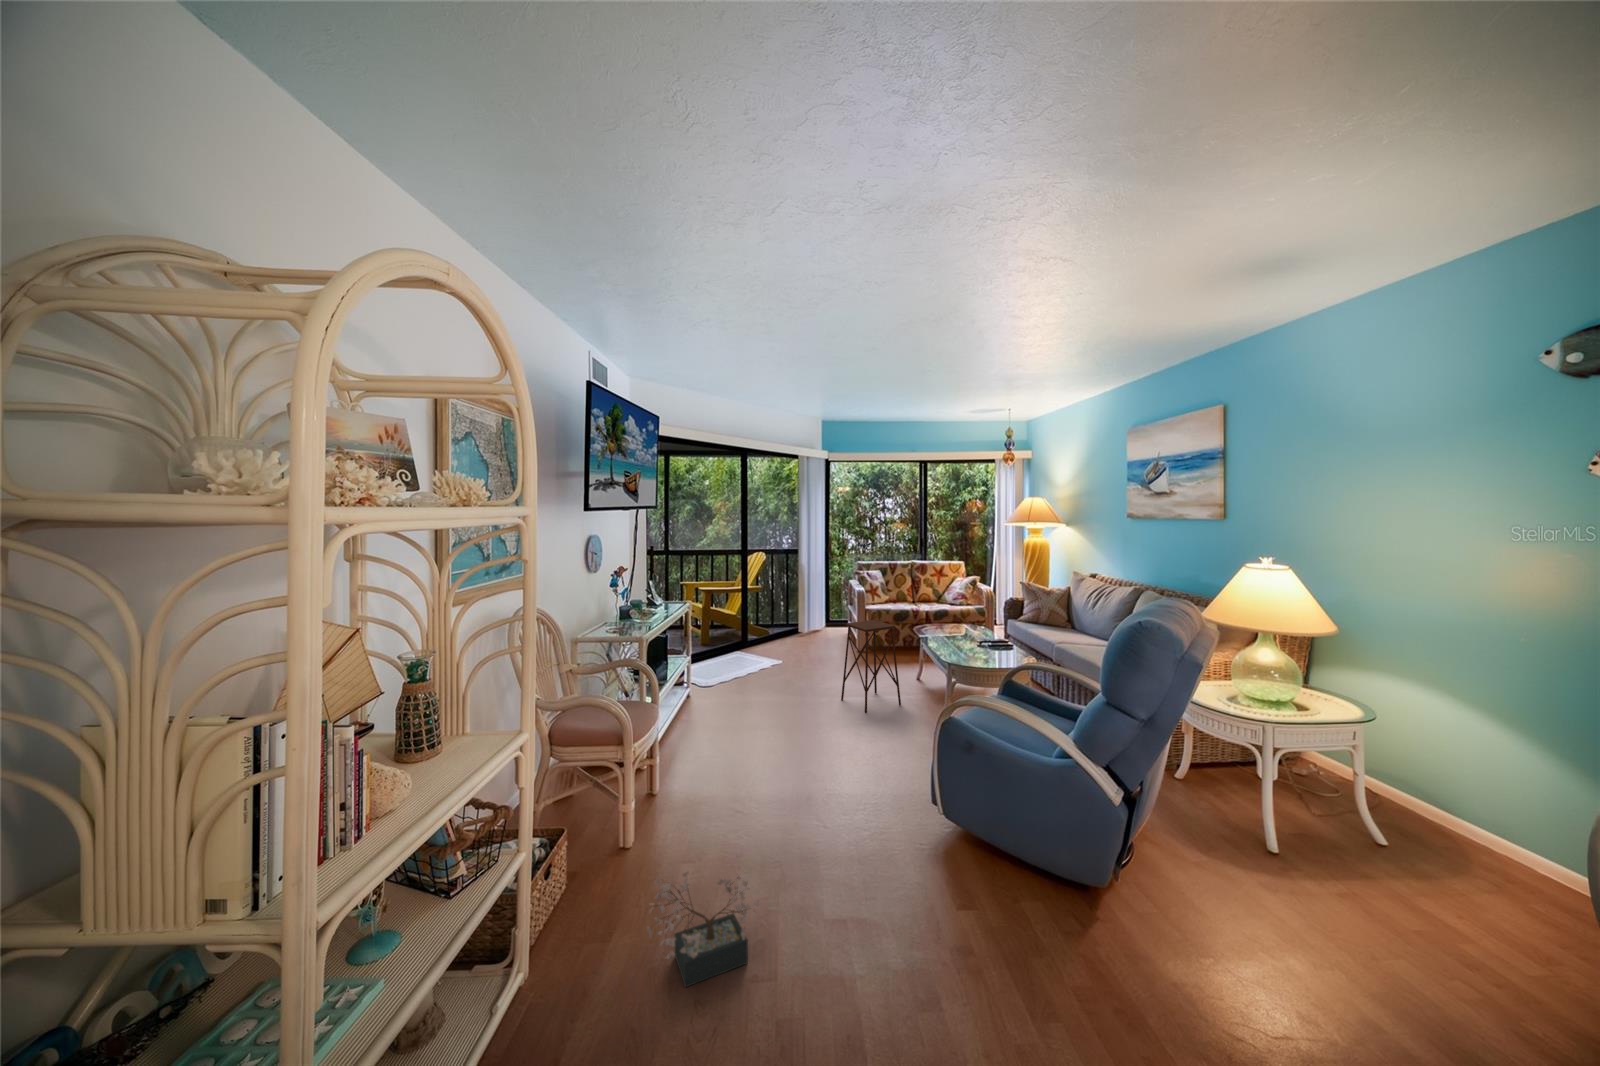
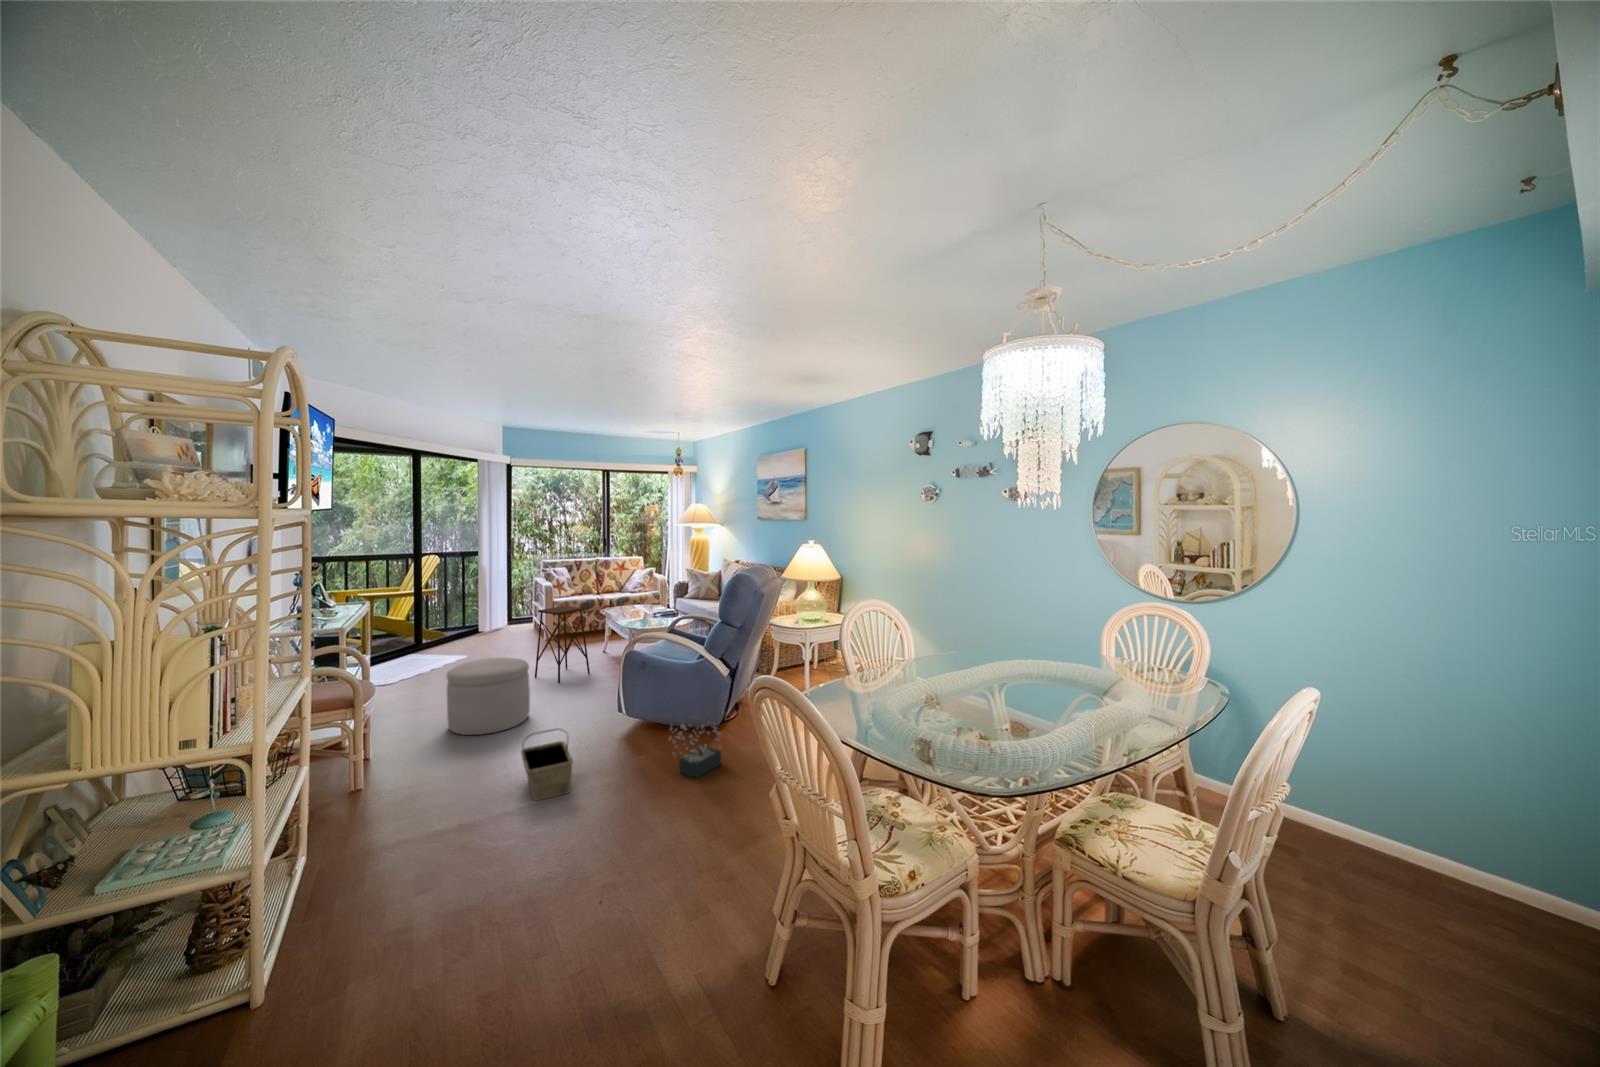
ottoman: none [744,680,829,776] -> present [447,658,530,735]
basket: none [803,820,867,927] -> present [521,728,573,801]
decorative plant: present [647,872,759,987] -> present [669,722,721,778]

